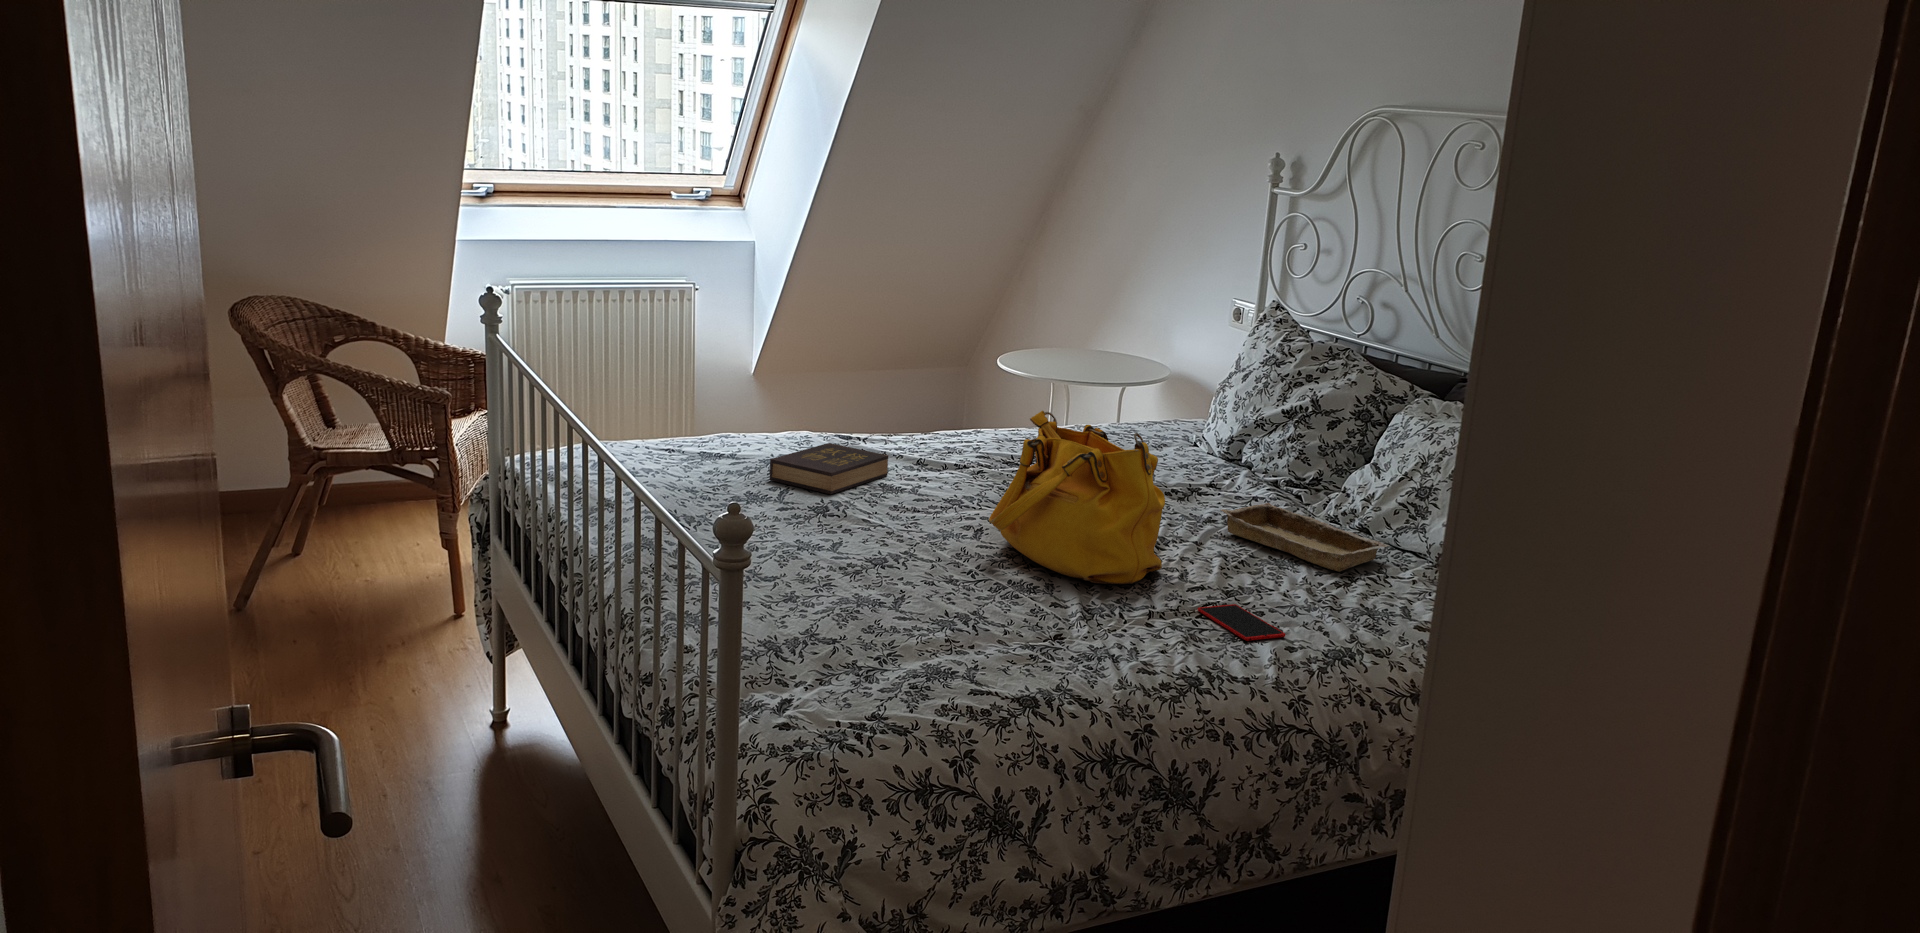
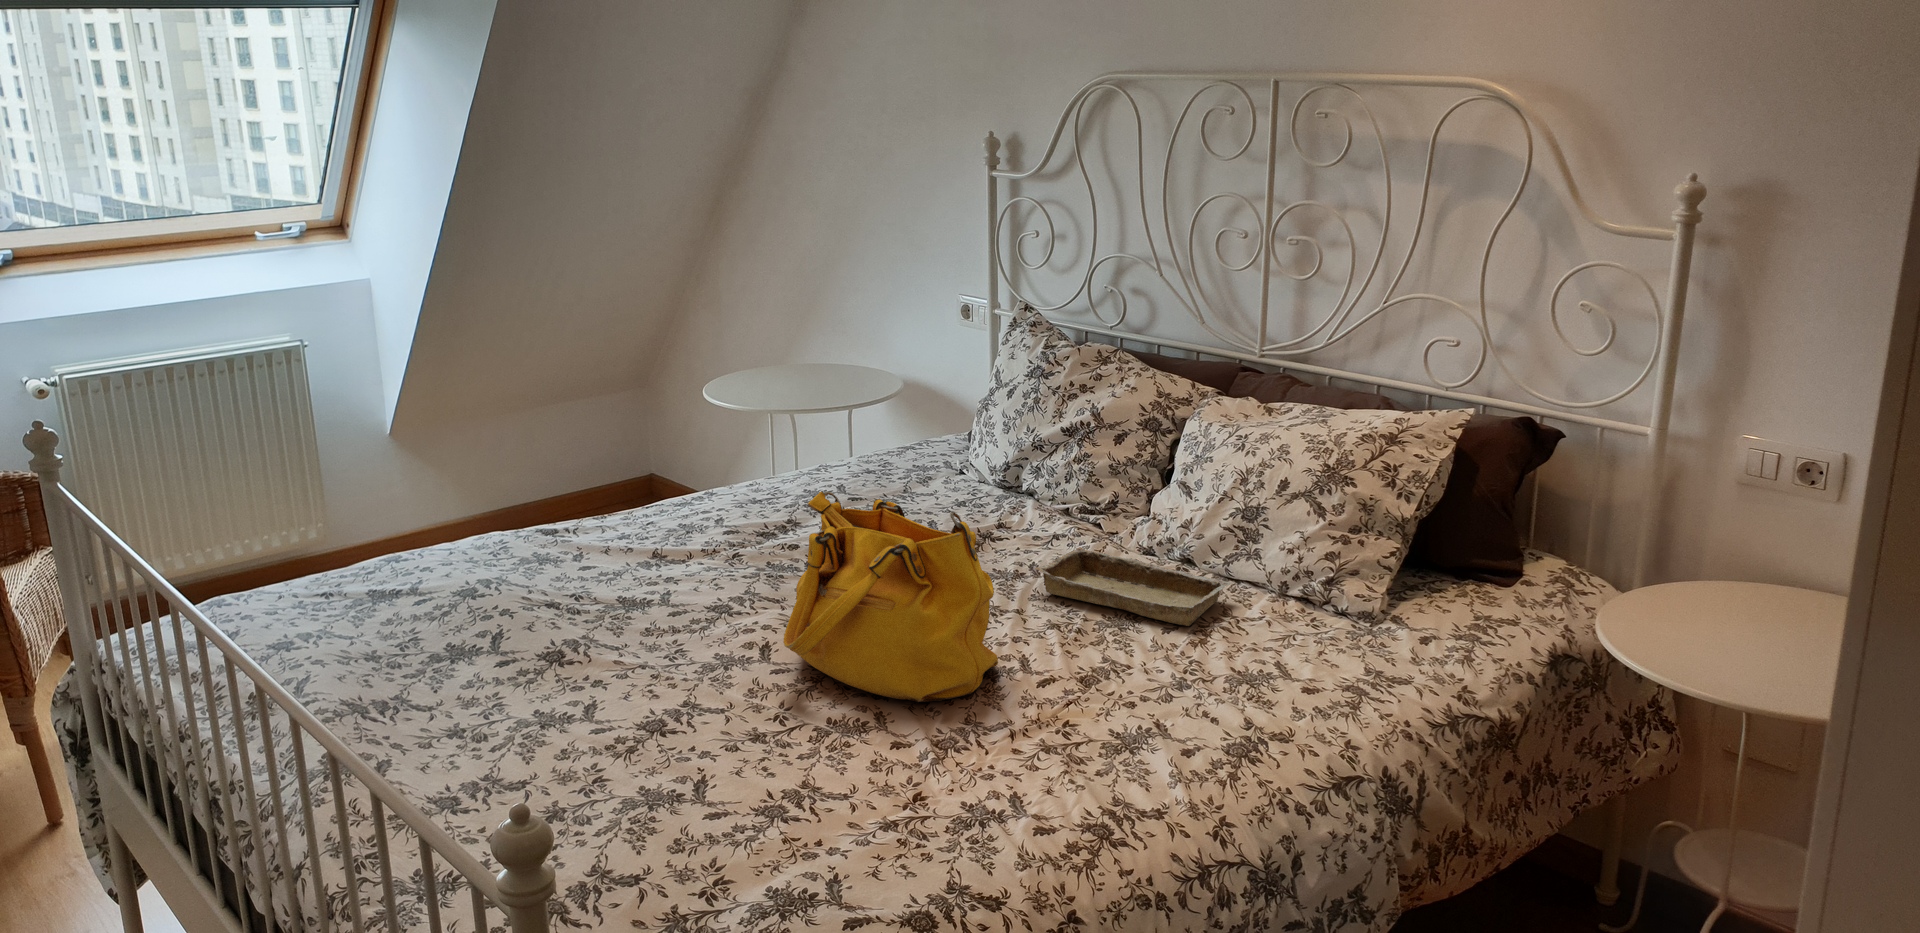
hardback book: present [770,443,889,494] -> none [471,551,622,625]
smartphone: present [1197,604,1285,641] -> none [1062,701,1177,755]

